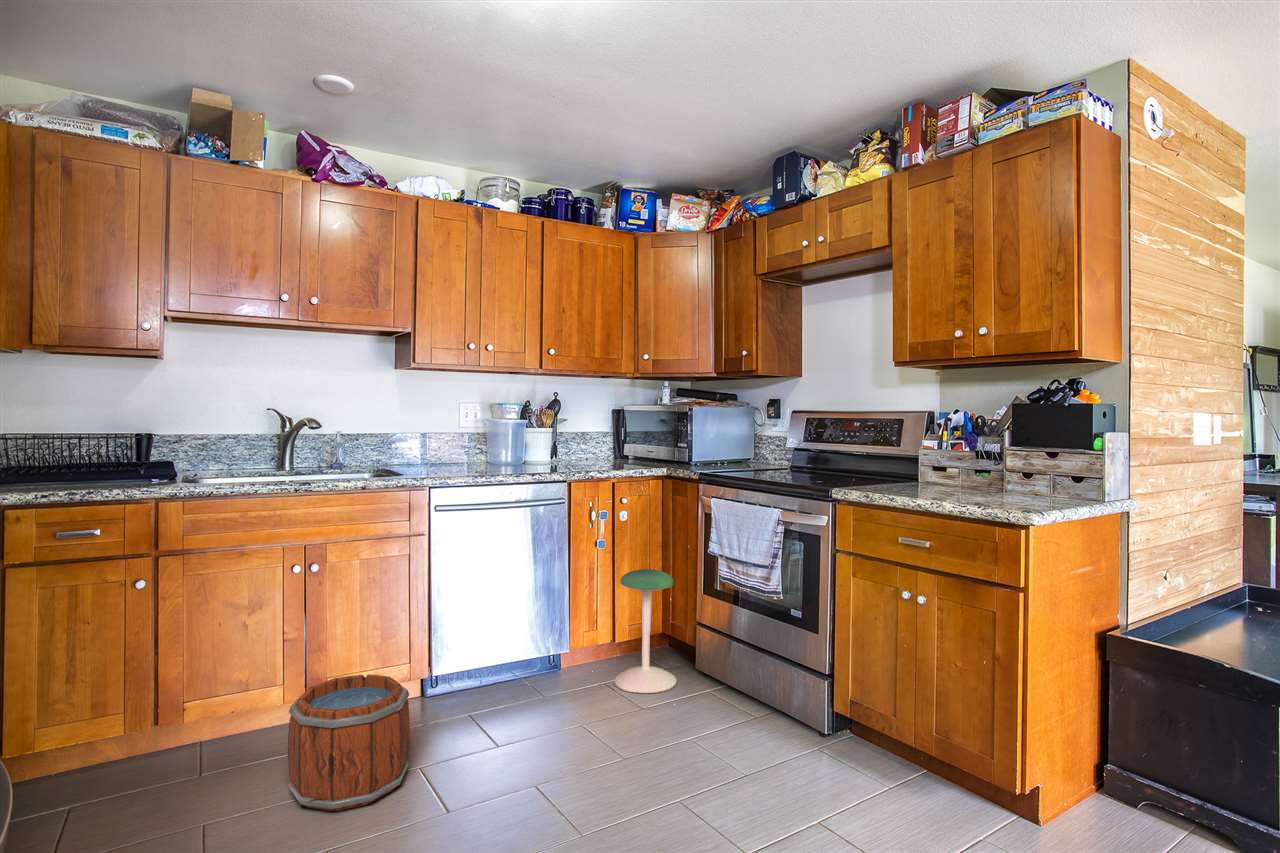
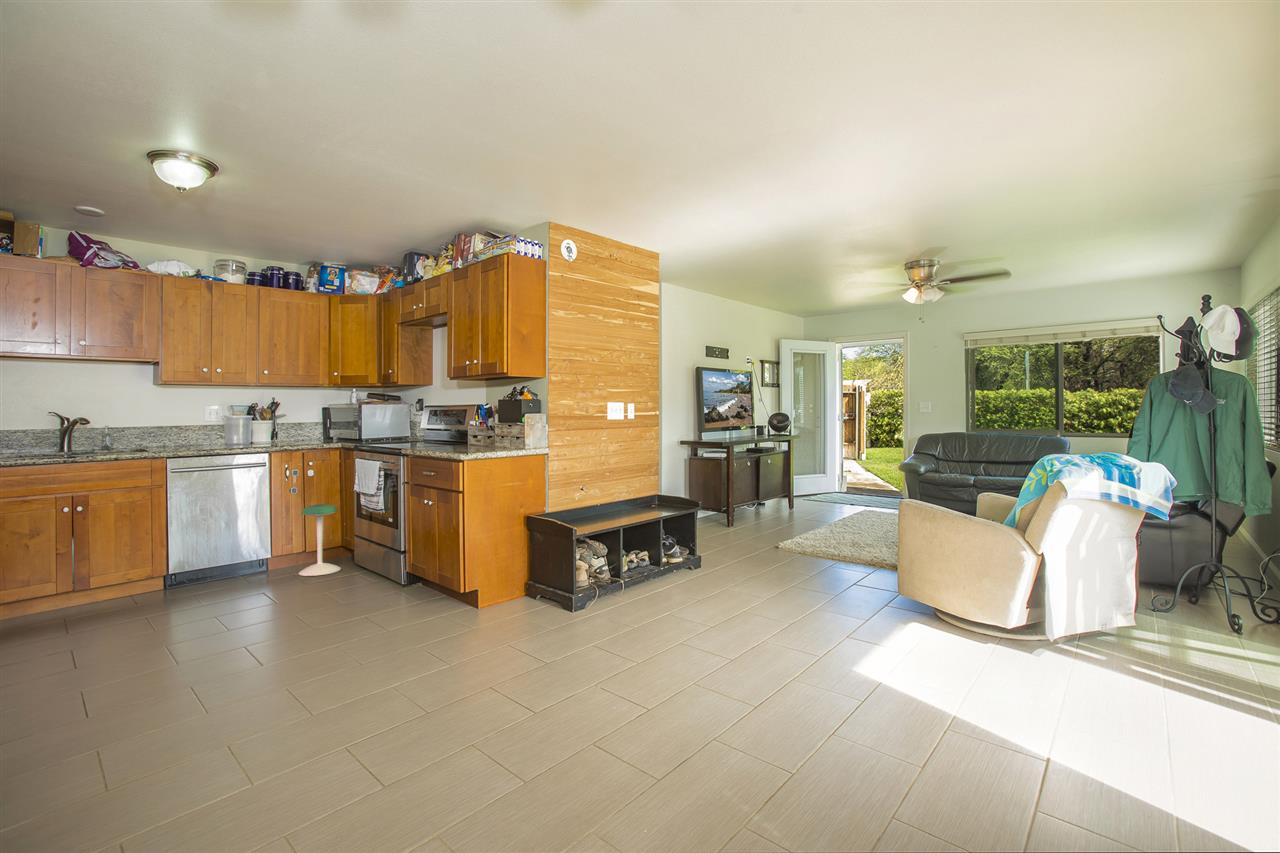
bucket: present [288,674,410,811] -> none [51,561,134,627]

